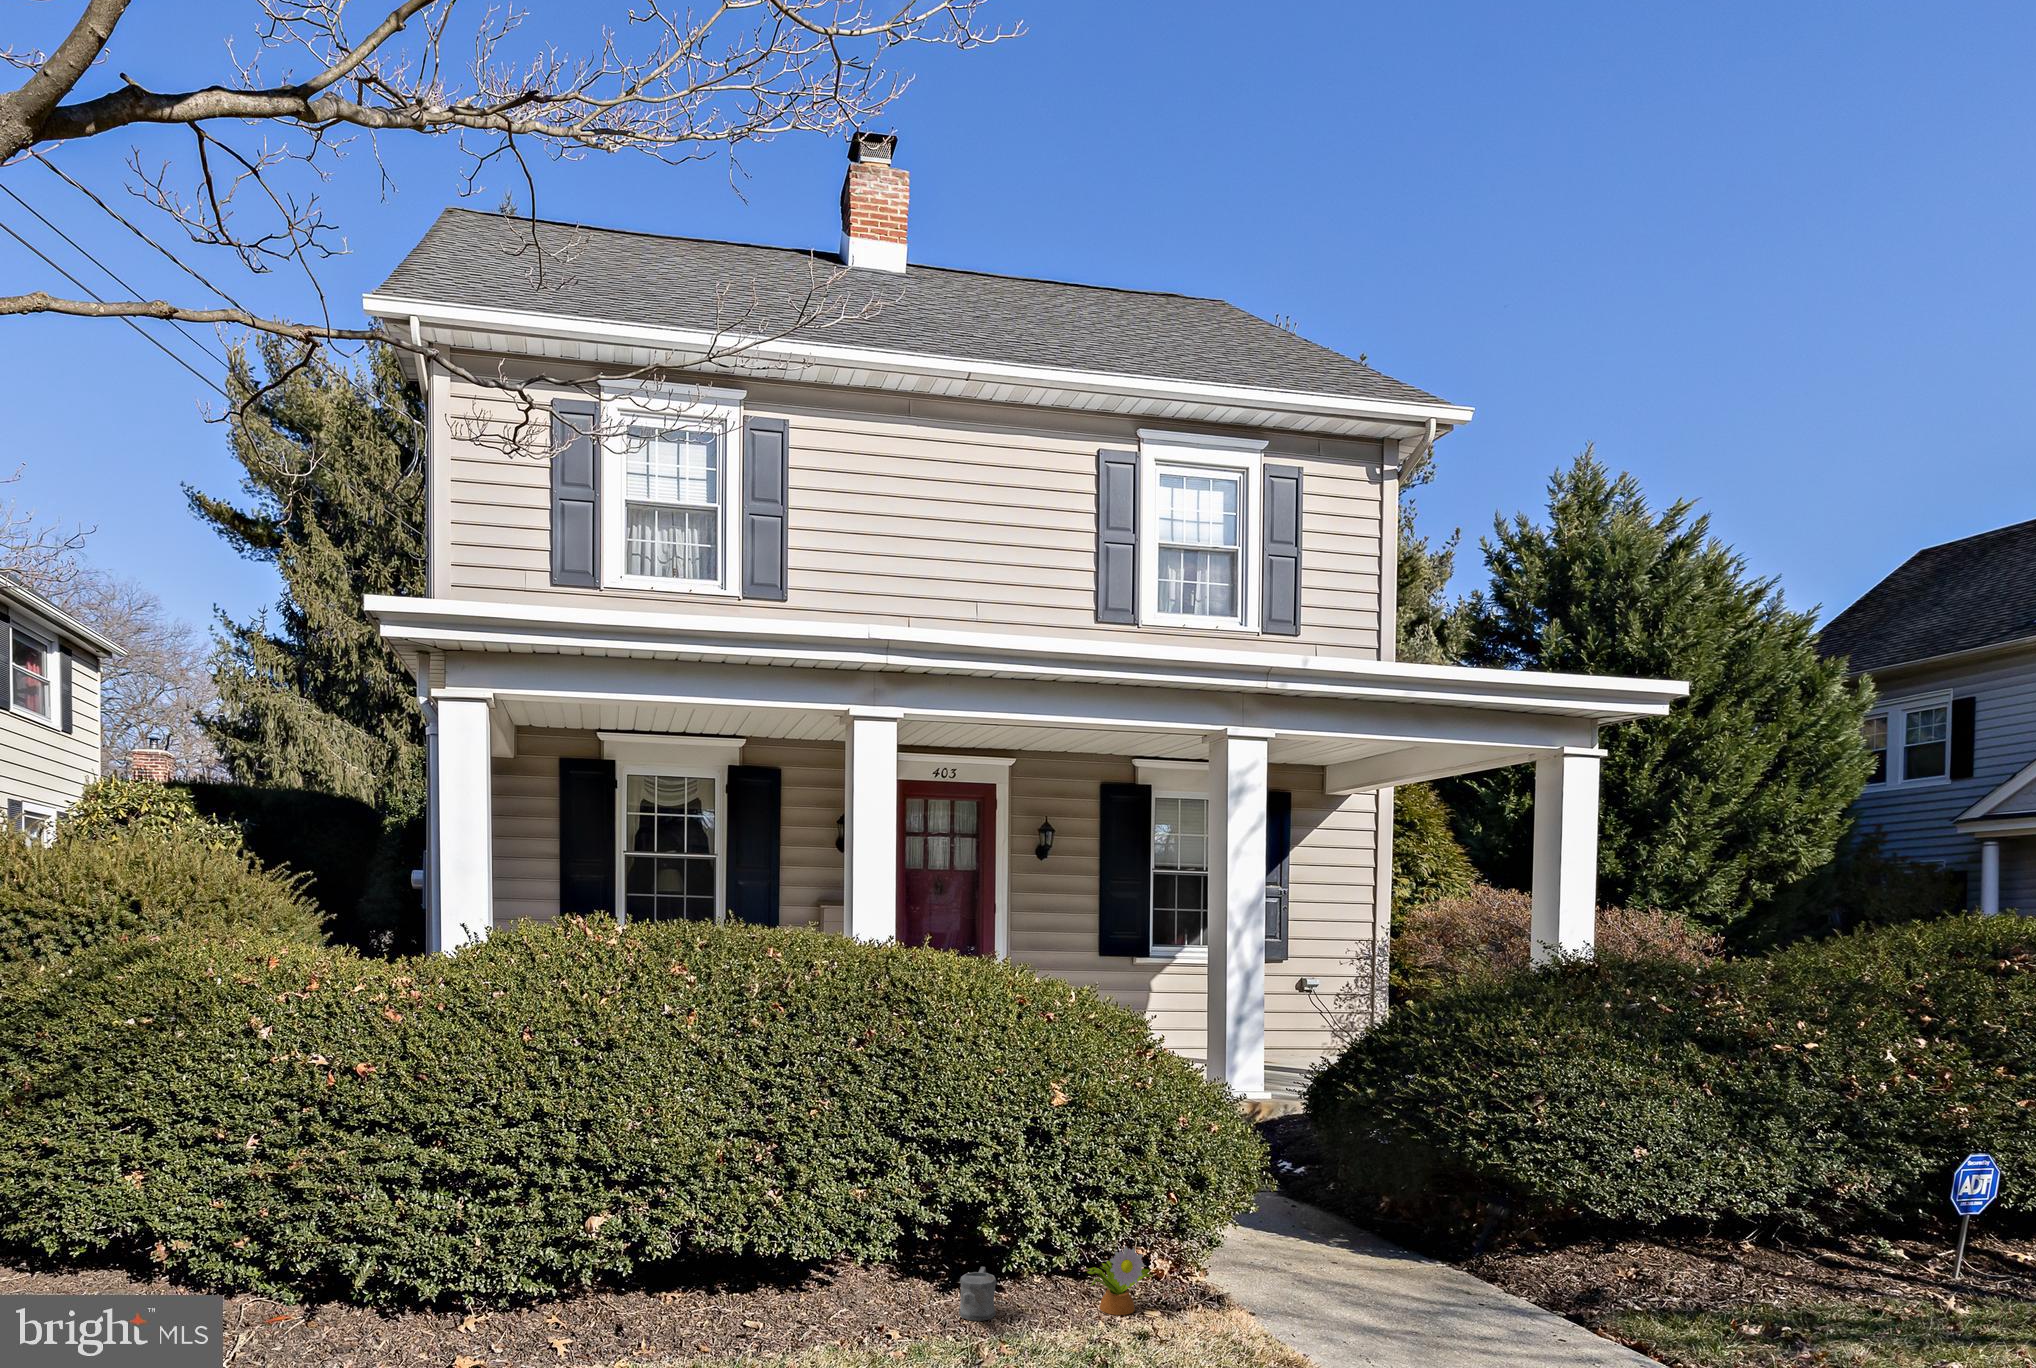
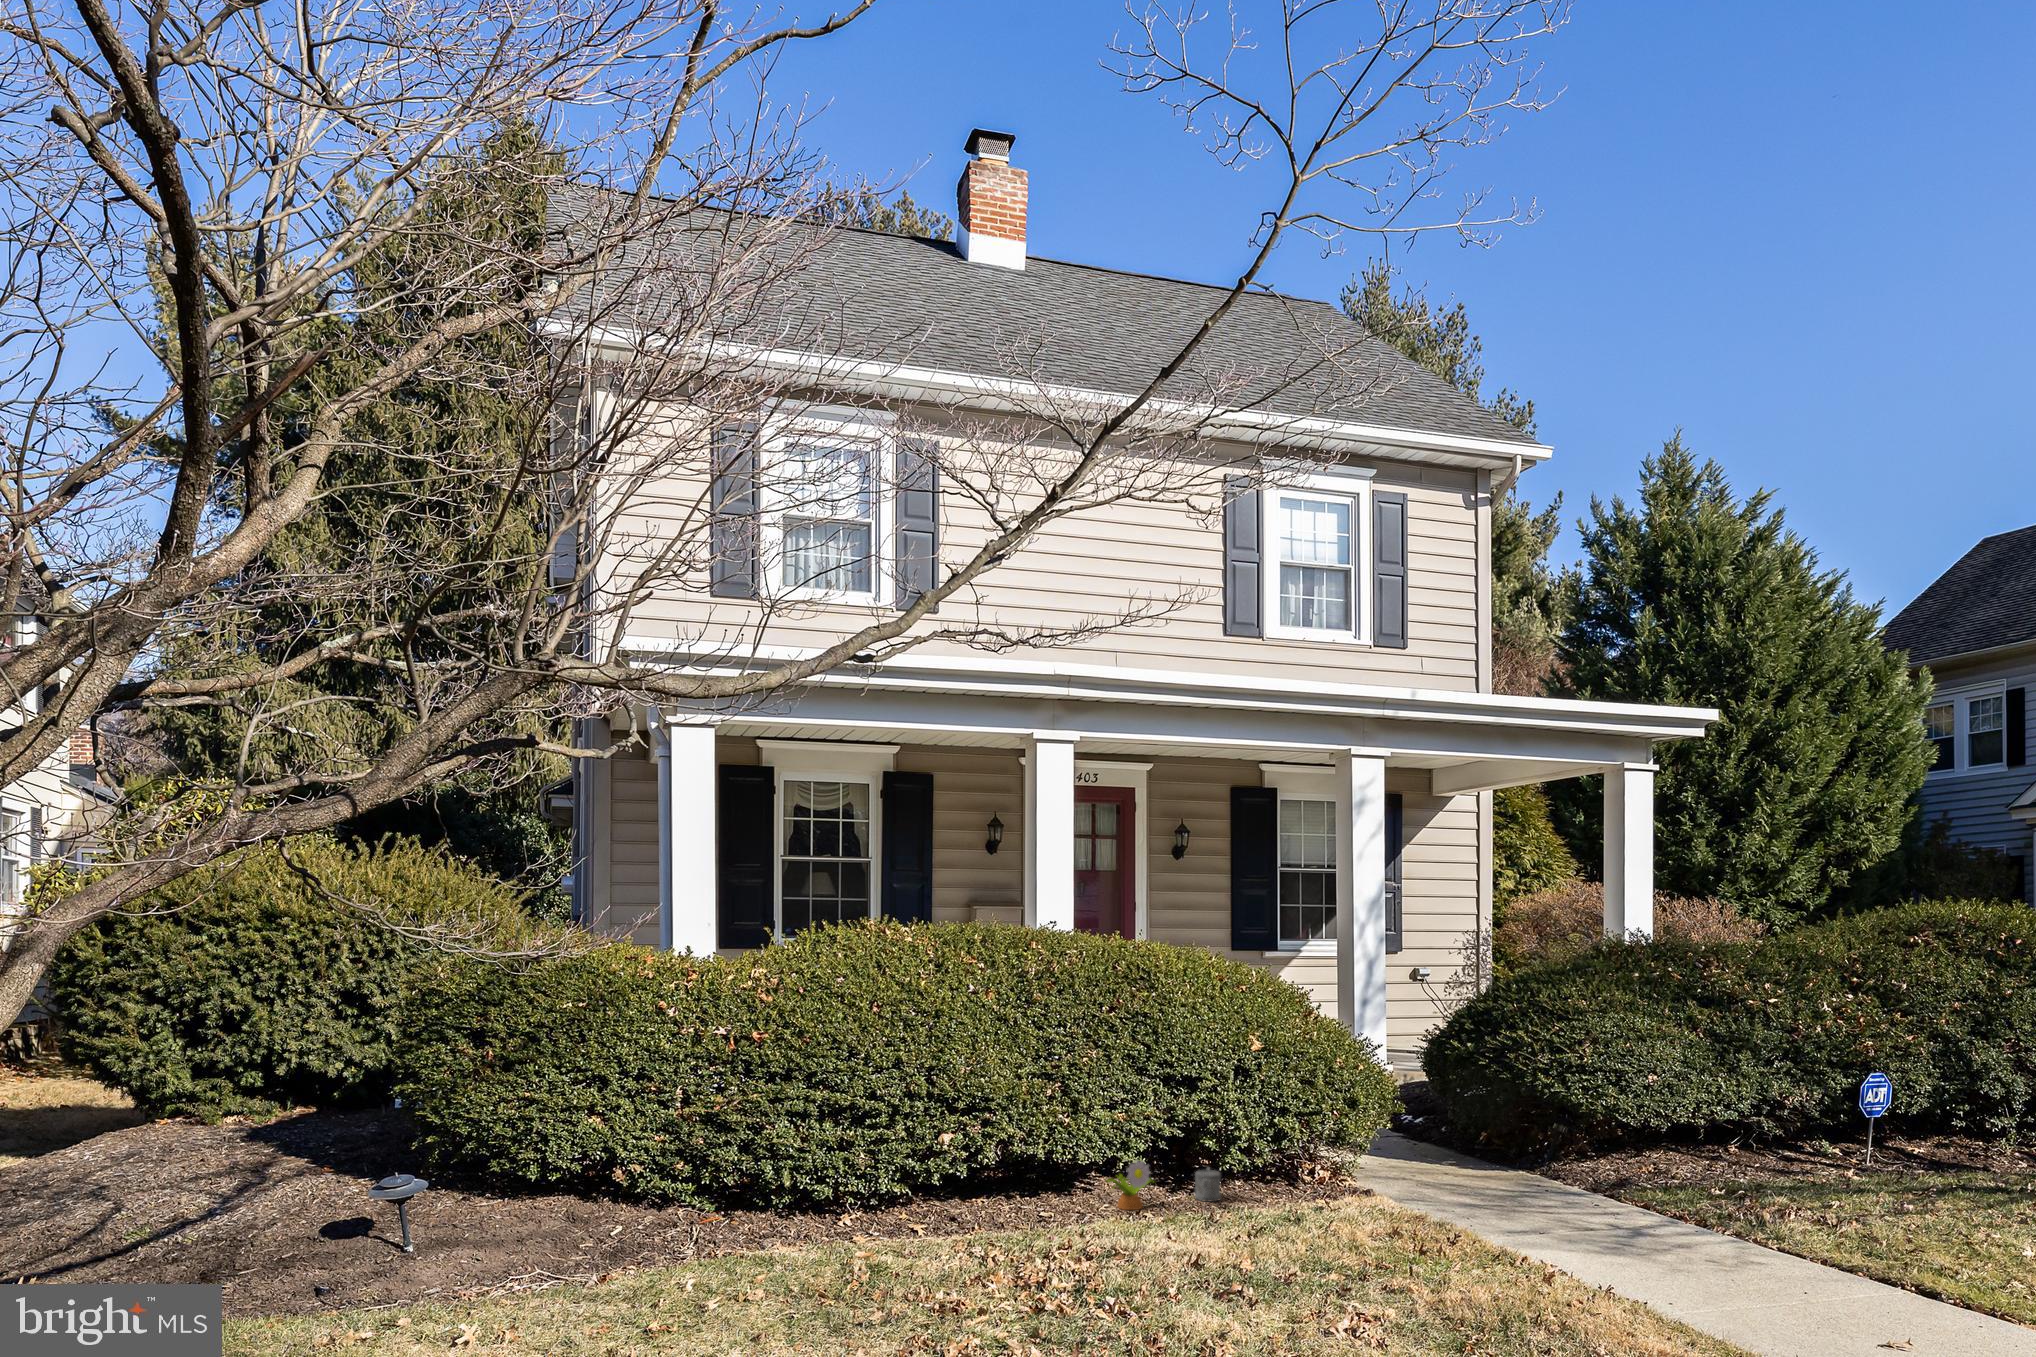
decorative plant: present [1086,1246,1153,1315] -> present [1107,1160,1154,1210]

